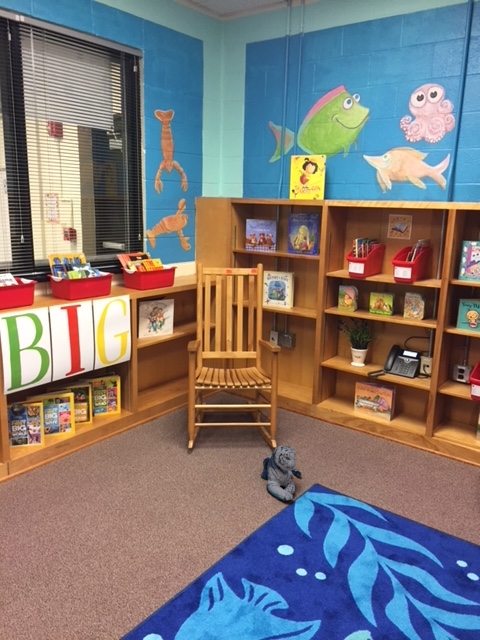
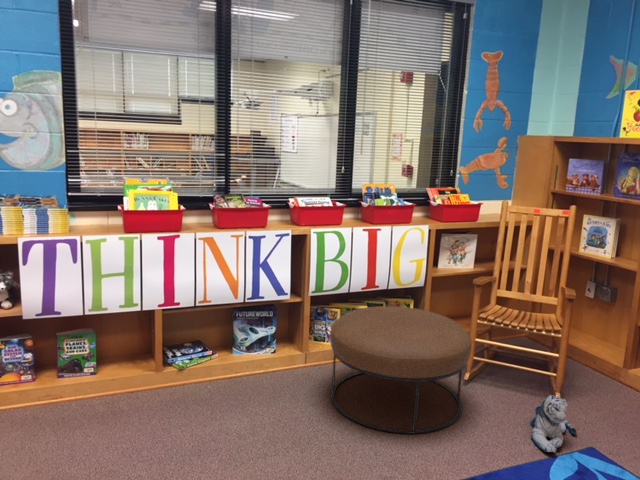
ottoman: none [46,386,202,528] -> present [330,306,472,434]

